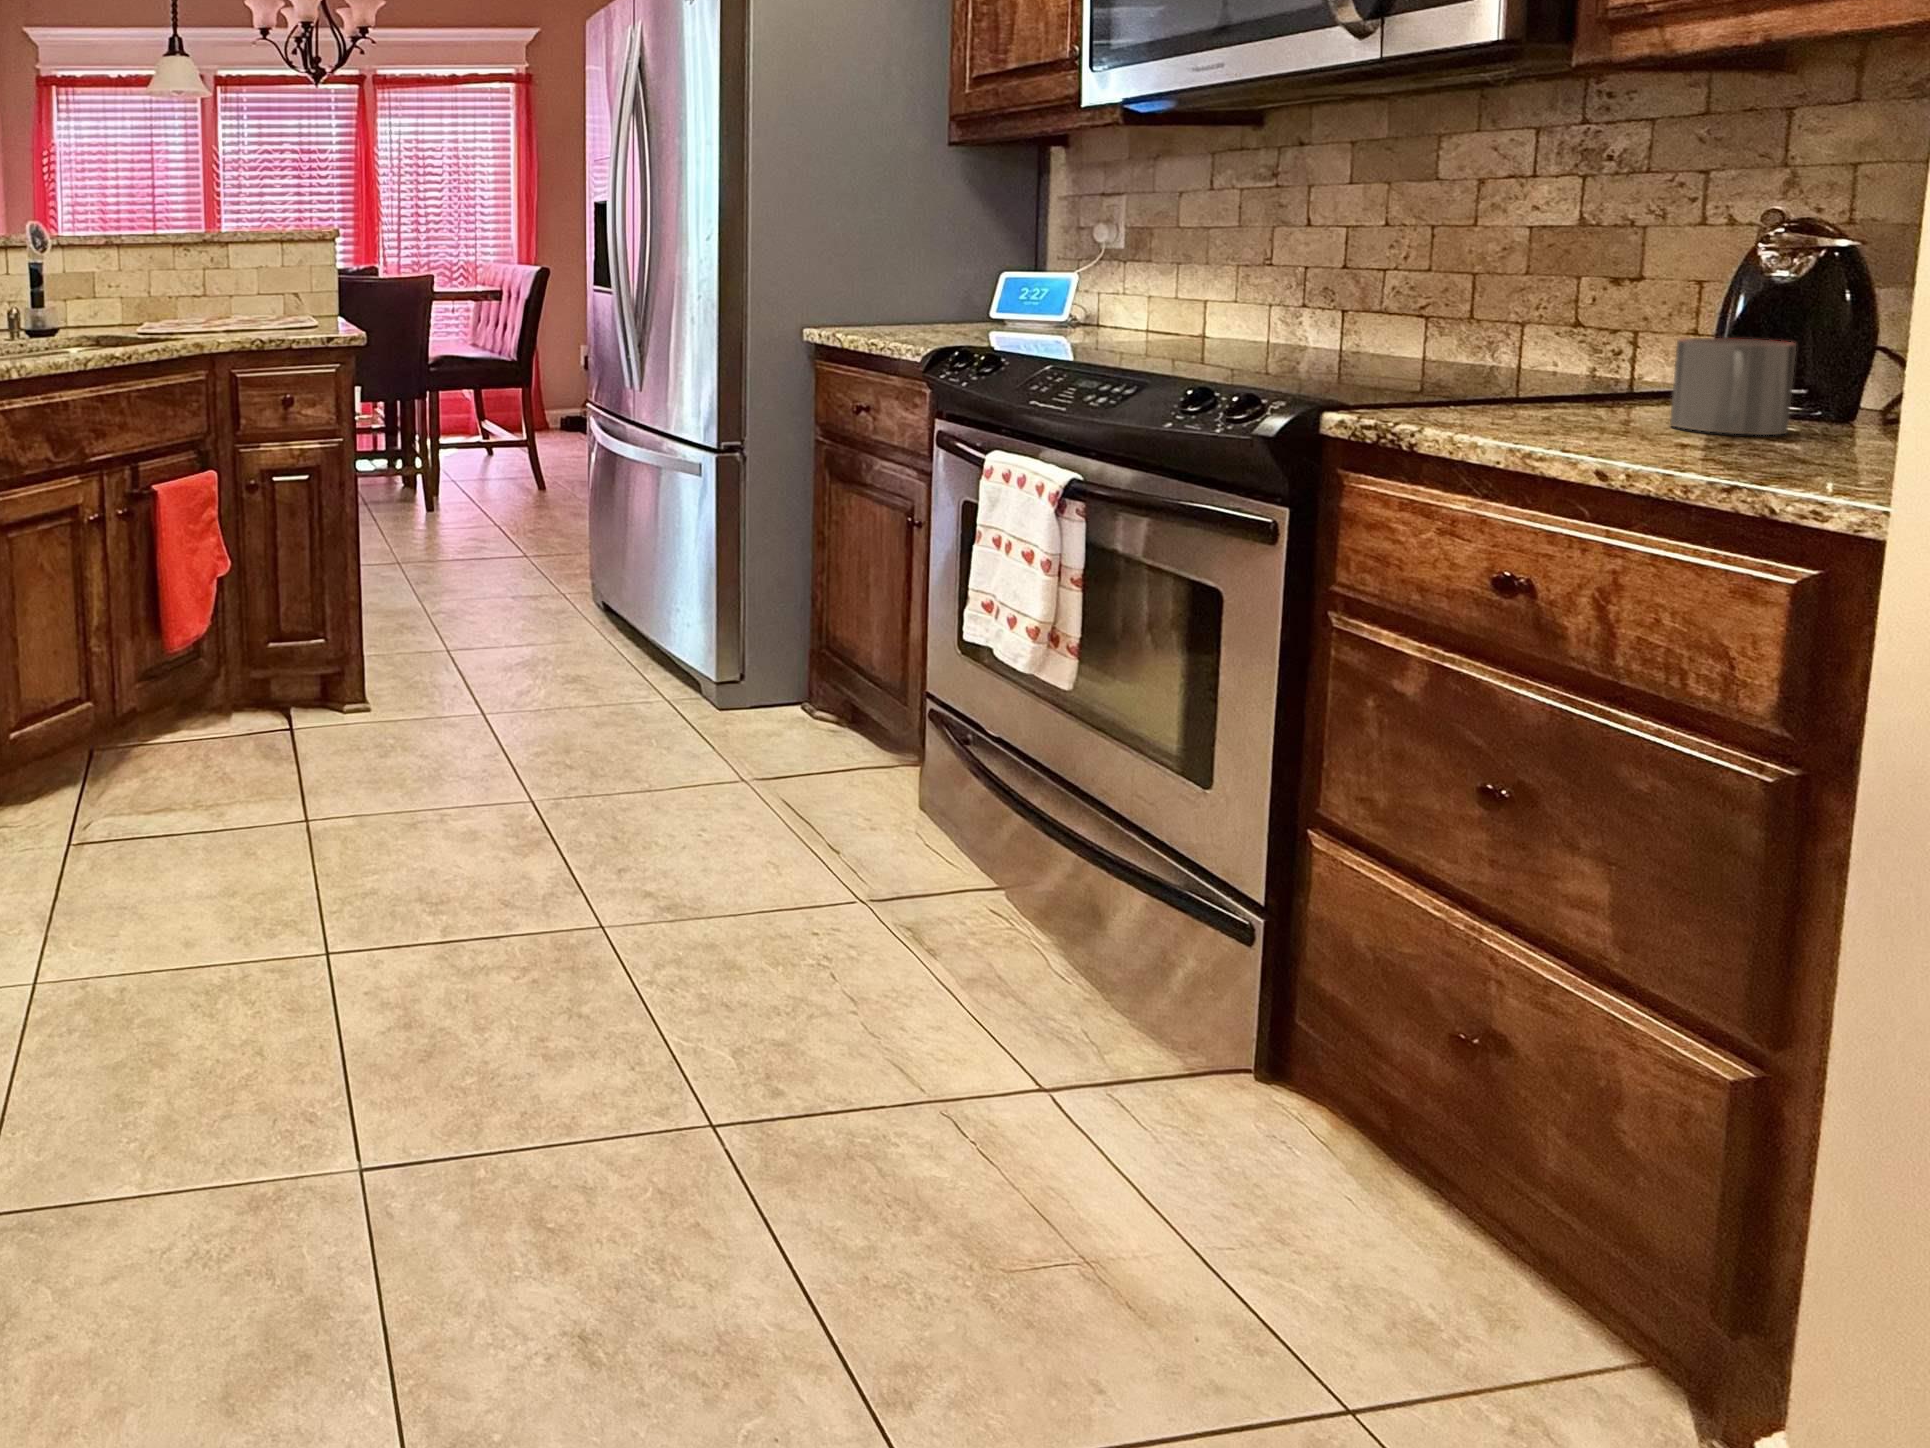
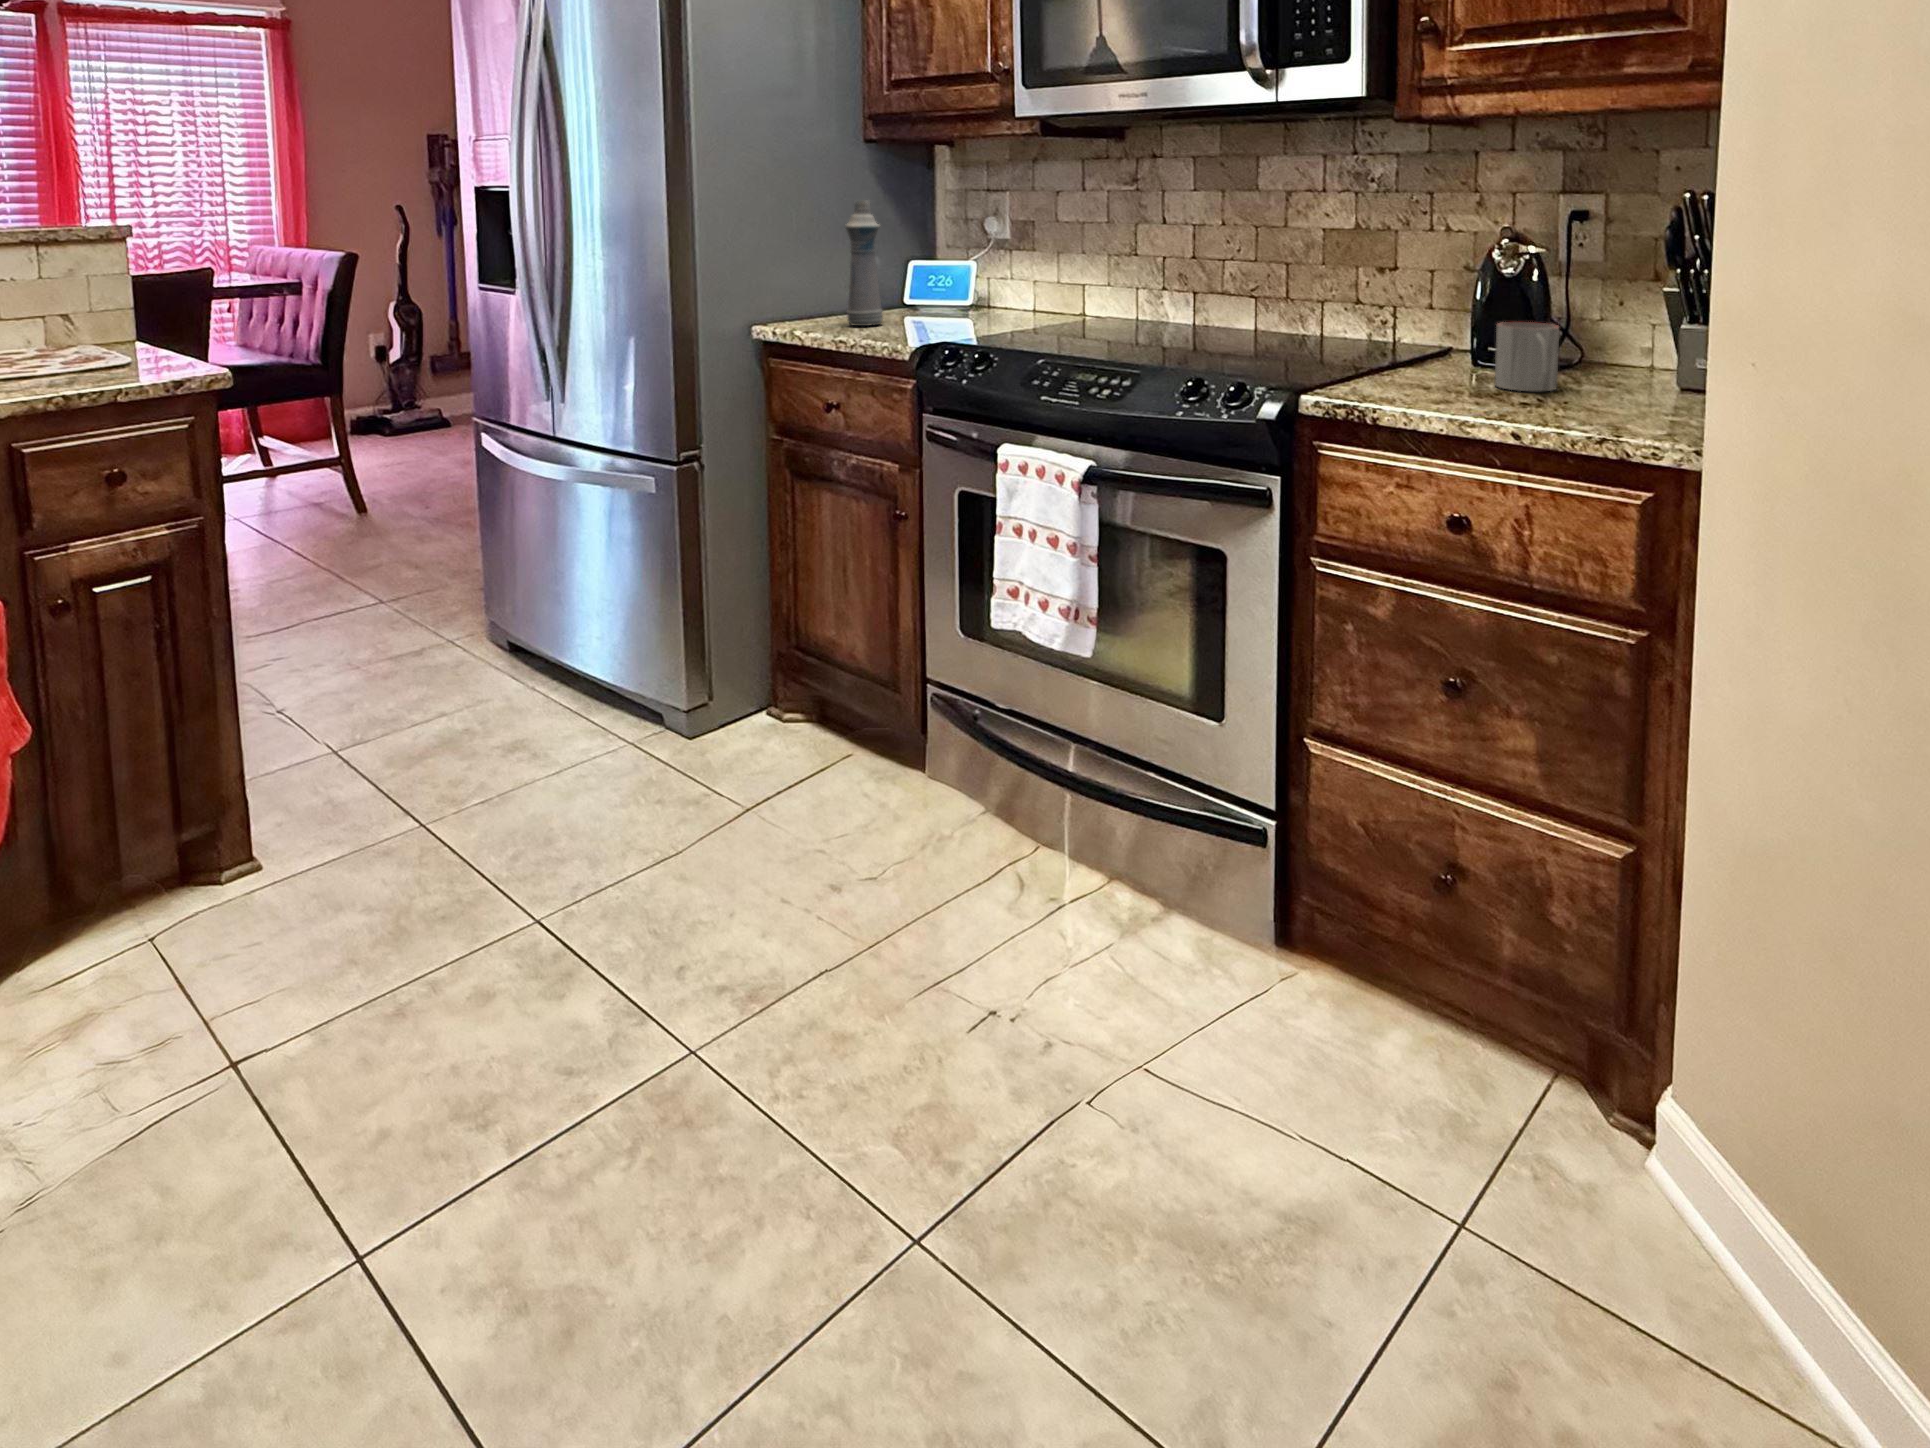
bottle: none [903,204,946,335] -> present [845,200,882,326]

